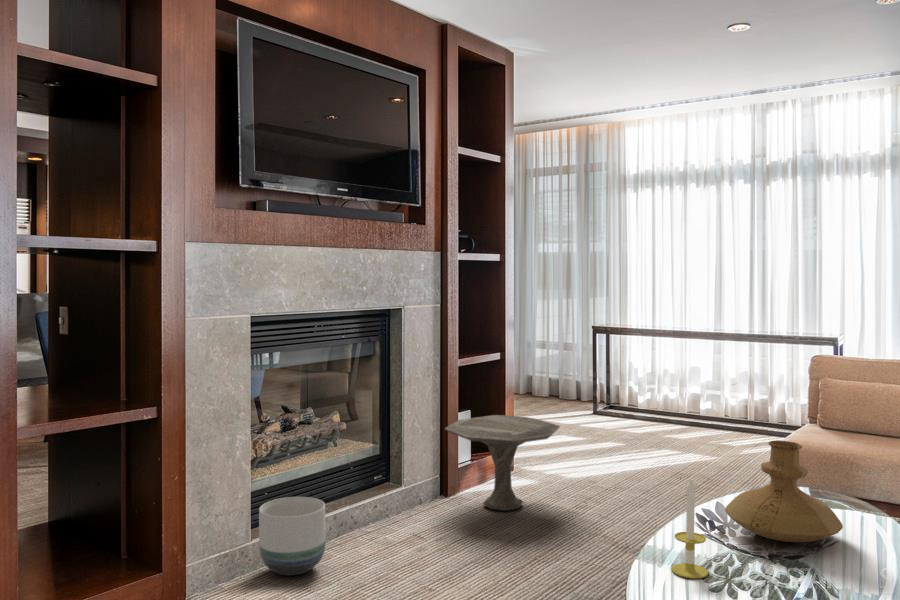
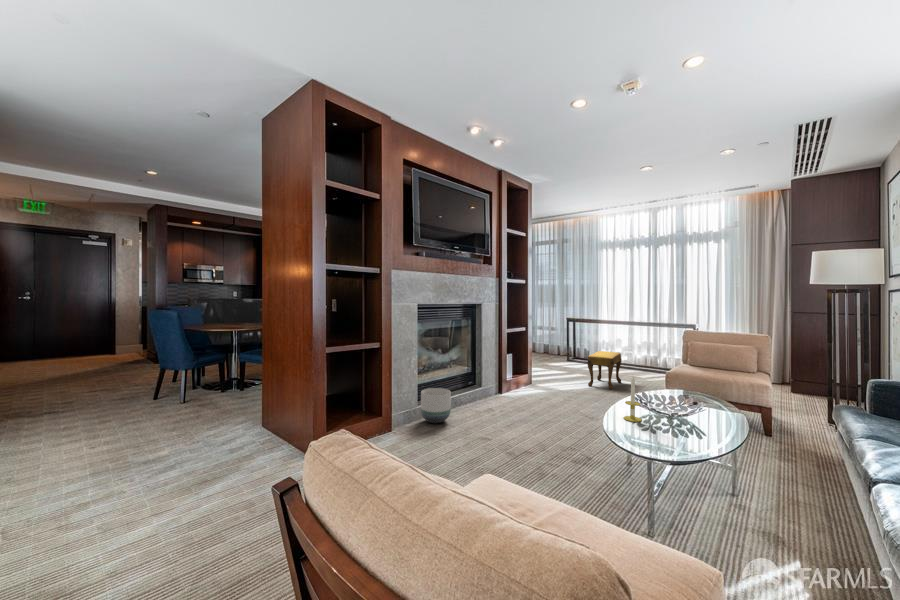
footstool: none [626,397,694,476] -> present [587,351,621,389]
side table: present [445,415,560,511] -> none [501,357,558,401]
vase: present [725,441,843,542] -> none [647,362,706,409]

